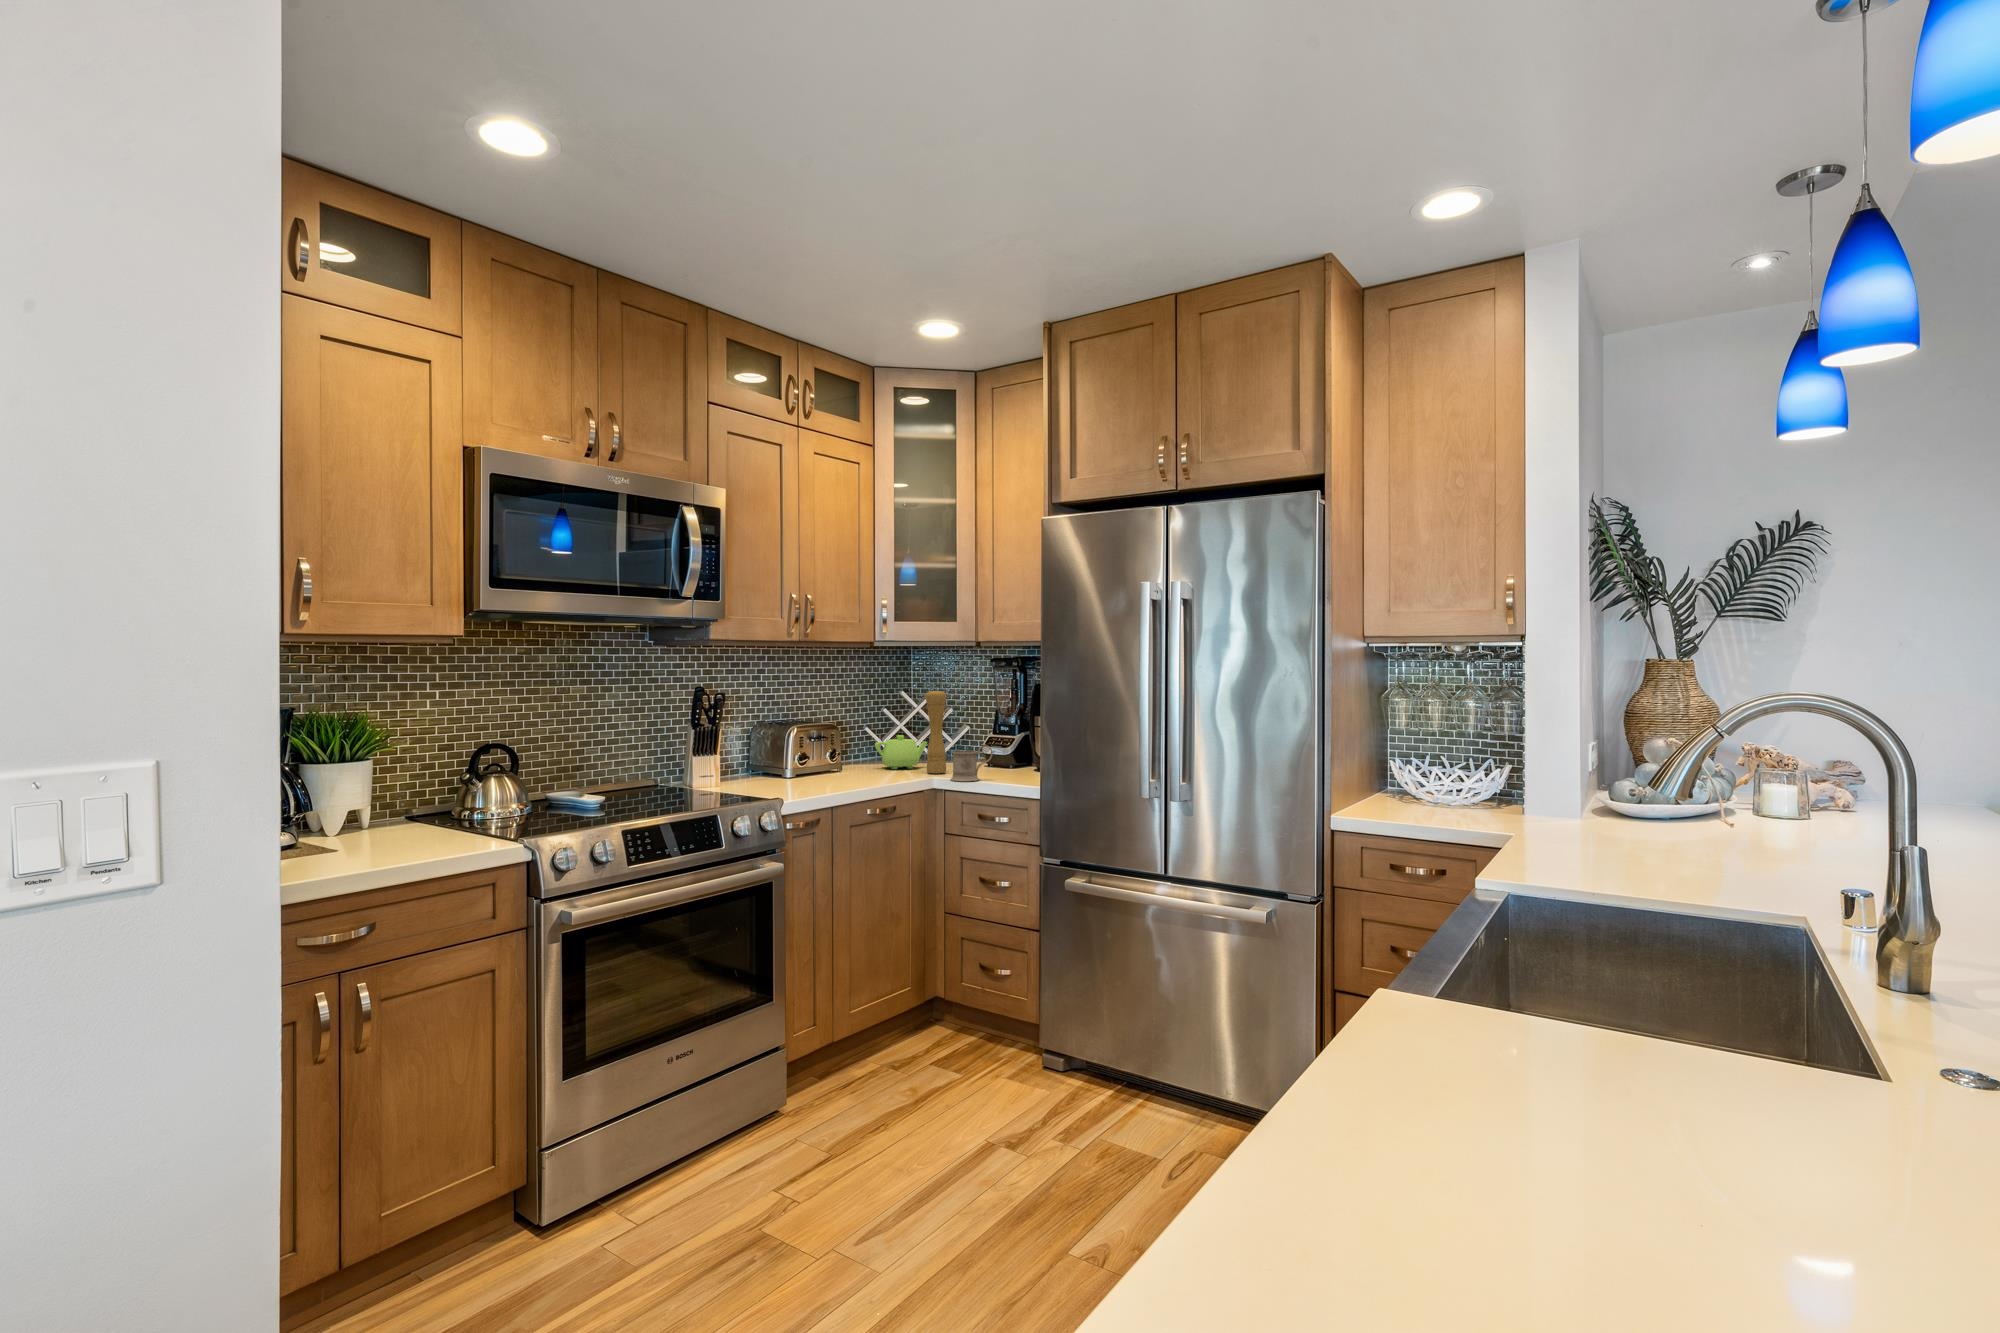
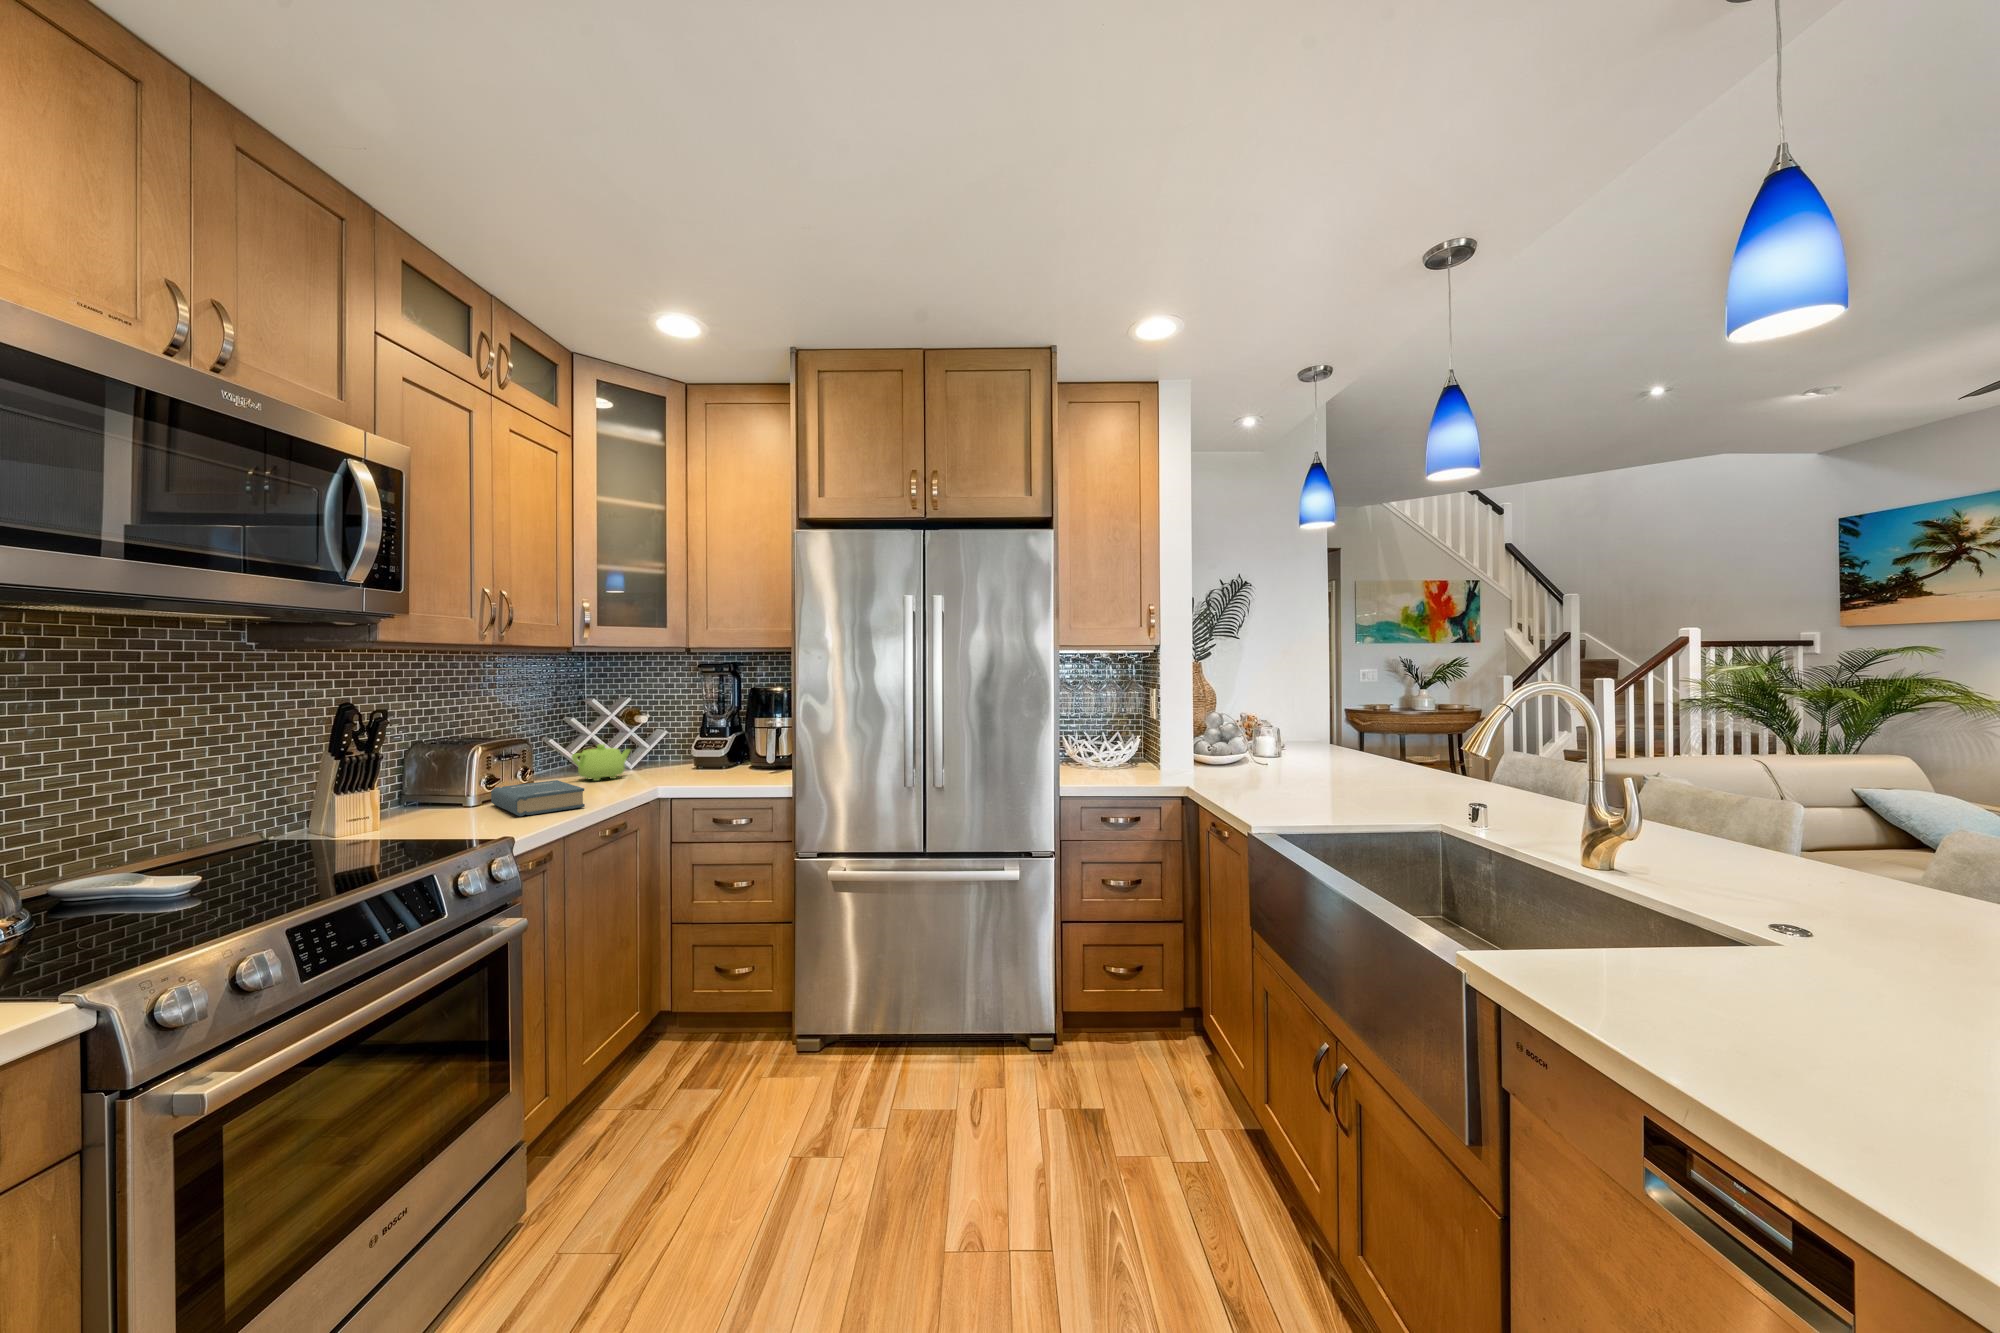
pepper mill: present [926,690,947,773] -> none [639,696,663,782]
mug: present [951,744,993,781] -> none [681,749,725,788]
hardback book: none [799,763,857,788] -> present [491,780,585,816]

